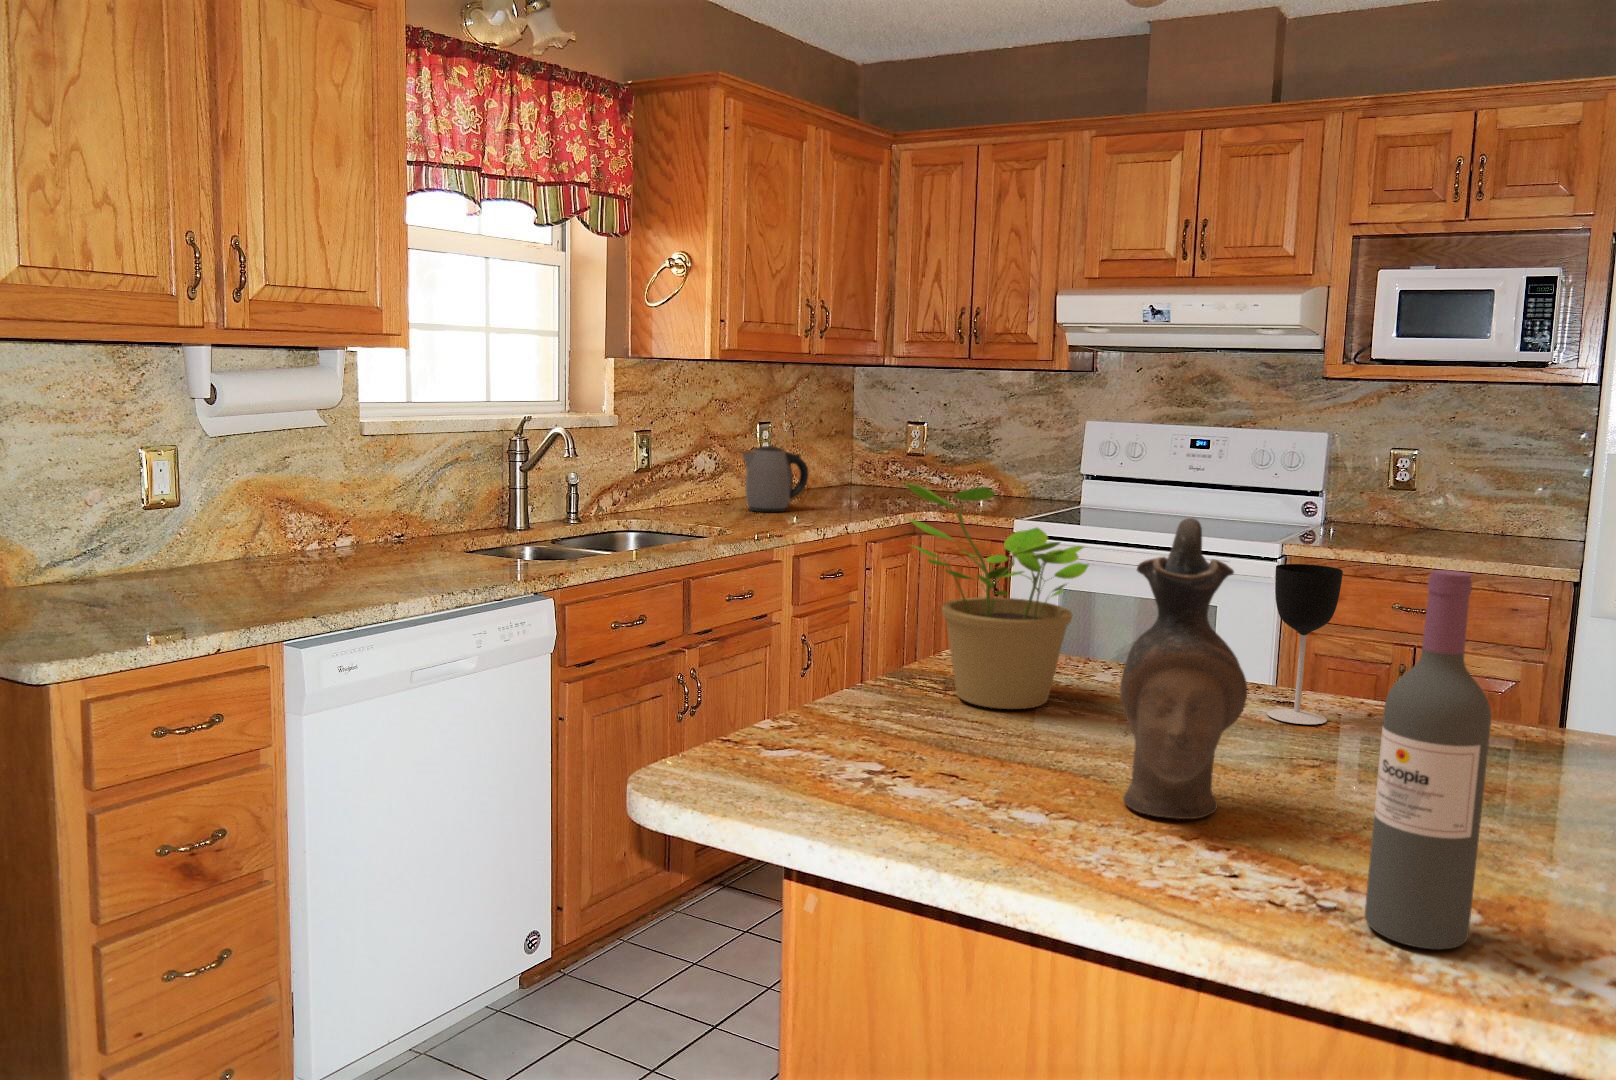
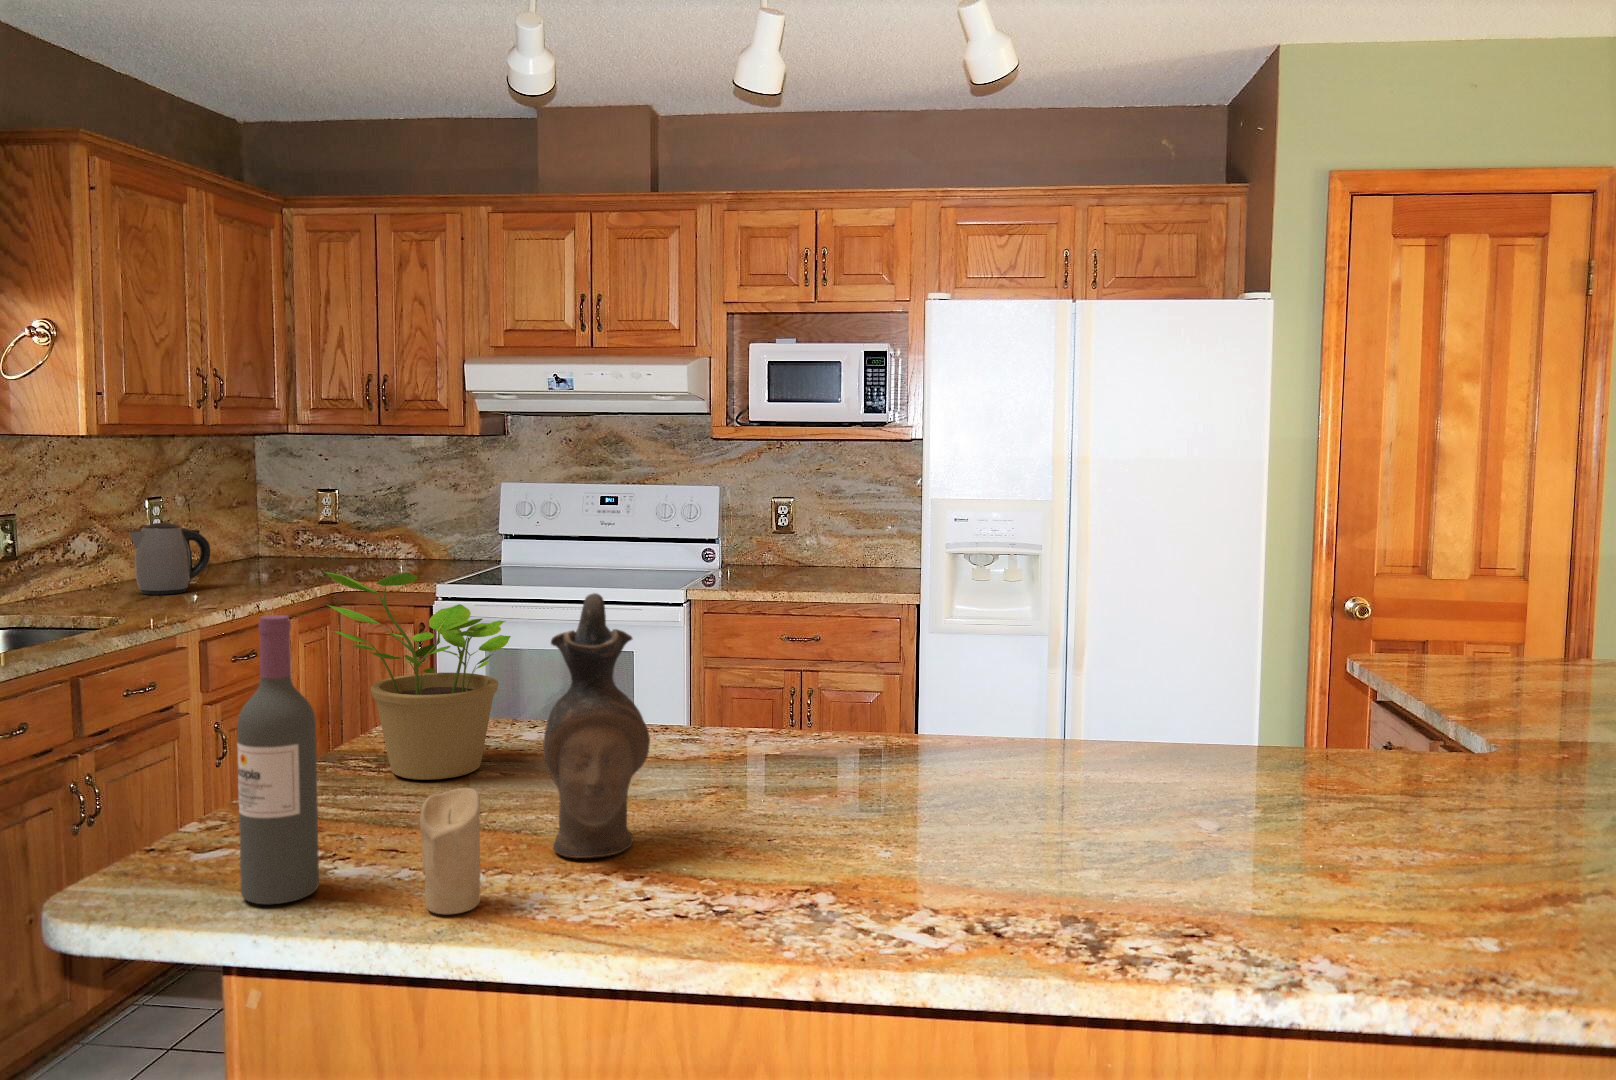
wine glass: present [1267,564,1343,724] -> none [672,619,725,757]
wine bottle: present [1365,570,1491,949] -> present [237,615,319,904]
candle: none [982,717,1047,853] -> present [420,788,480,914]

